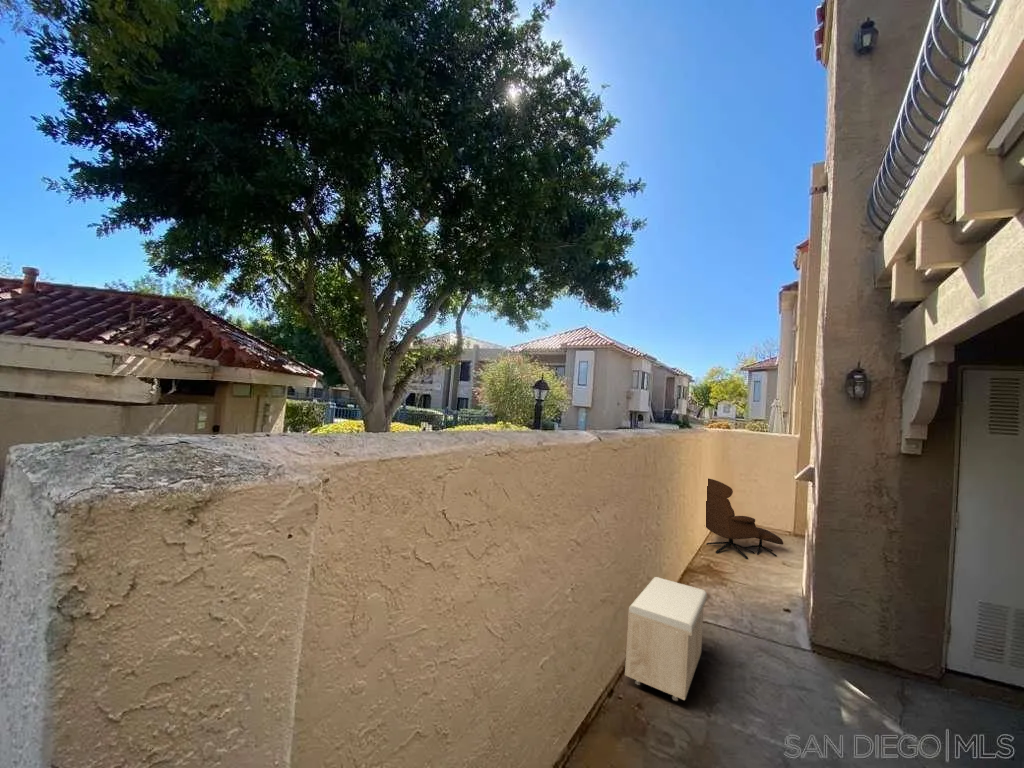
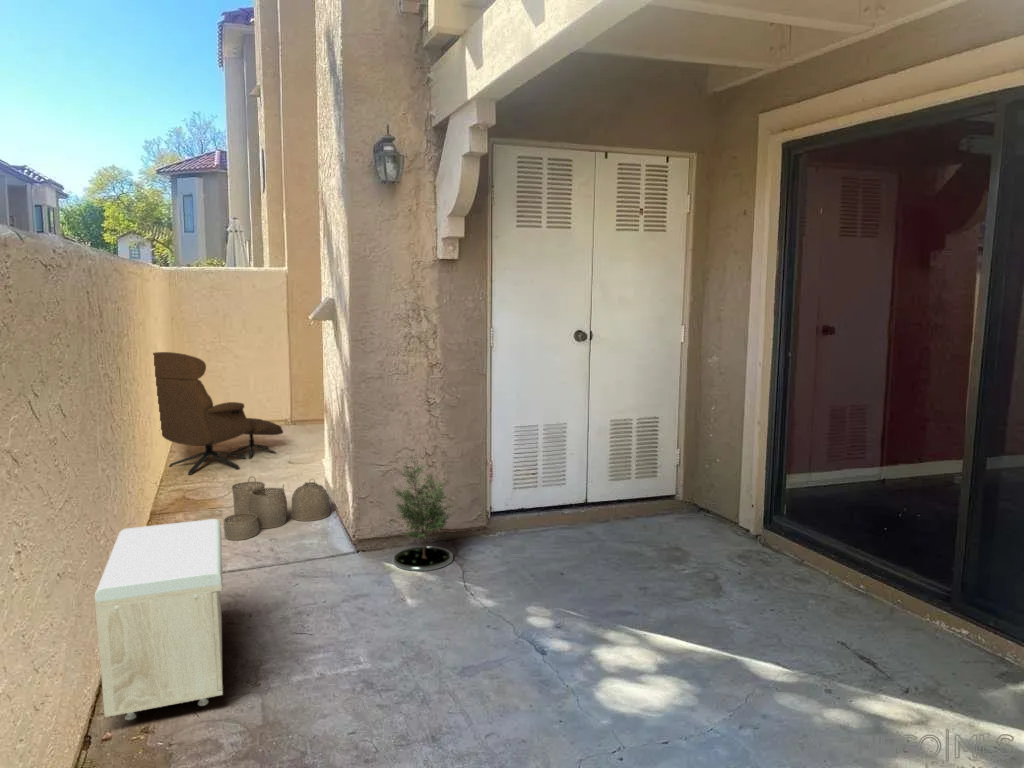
woven basket: none [723,568,802,616] -> present [224,477,330,540]
potted tree: none [840,597,907,702] -> present [392,461,453,571]

